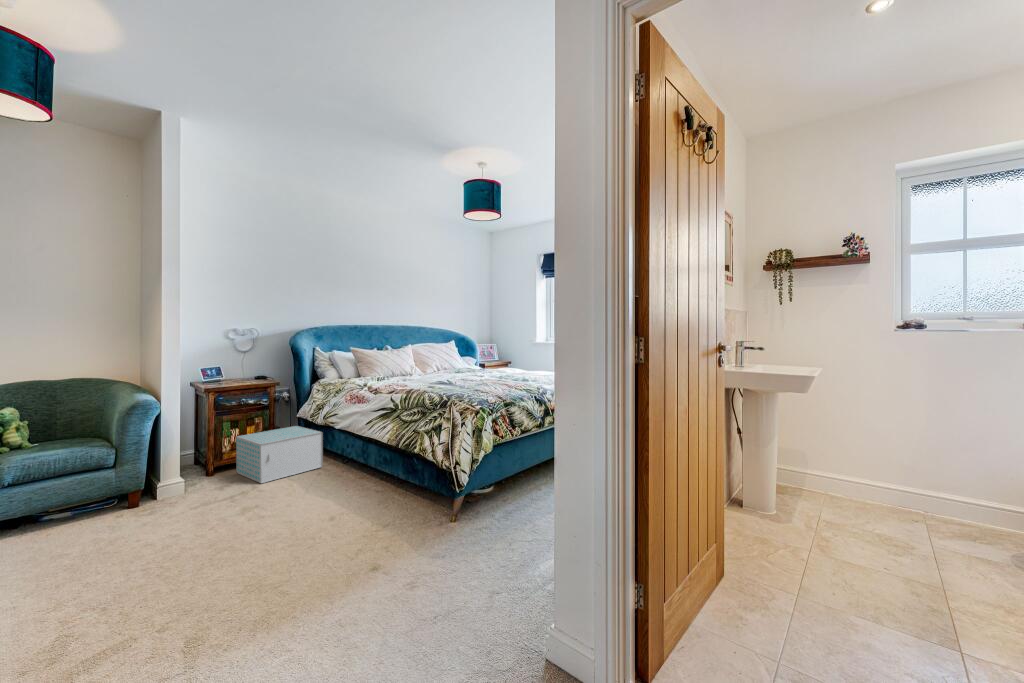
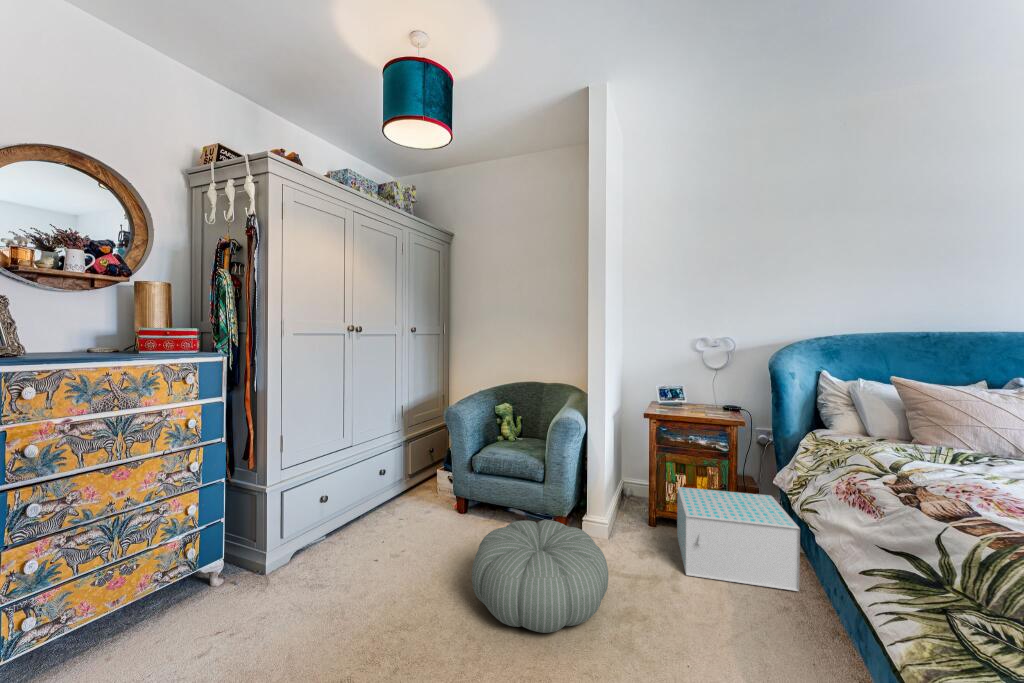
pouf: none [95,473,234,548] -> present [472,520,608,633]

